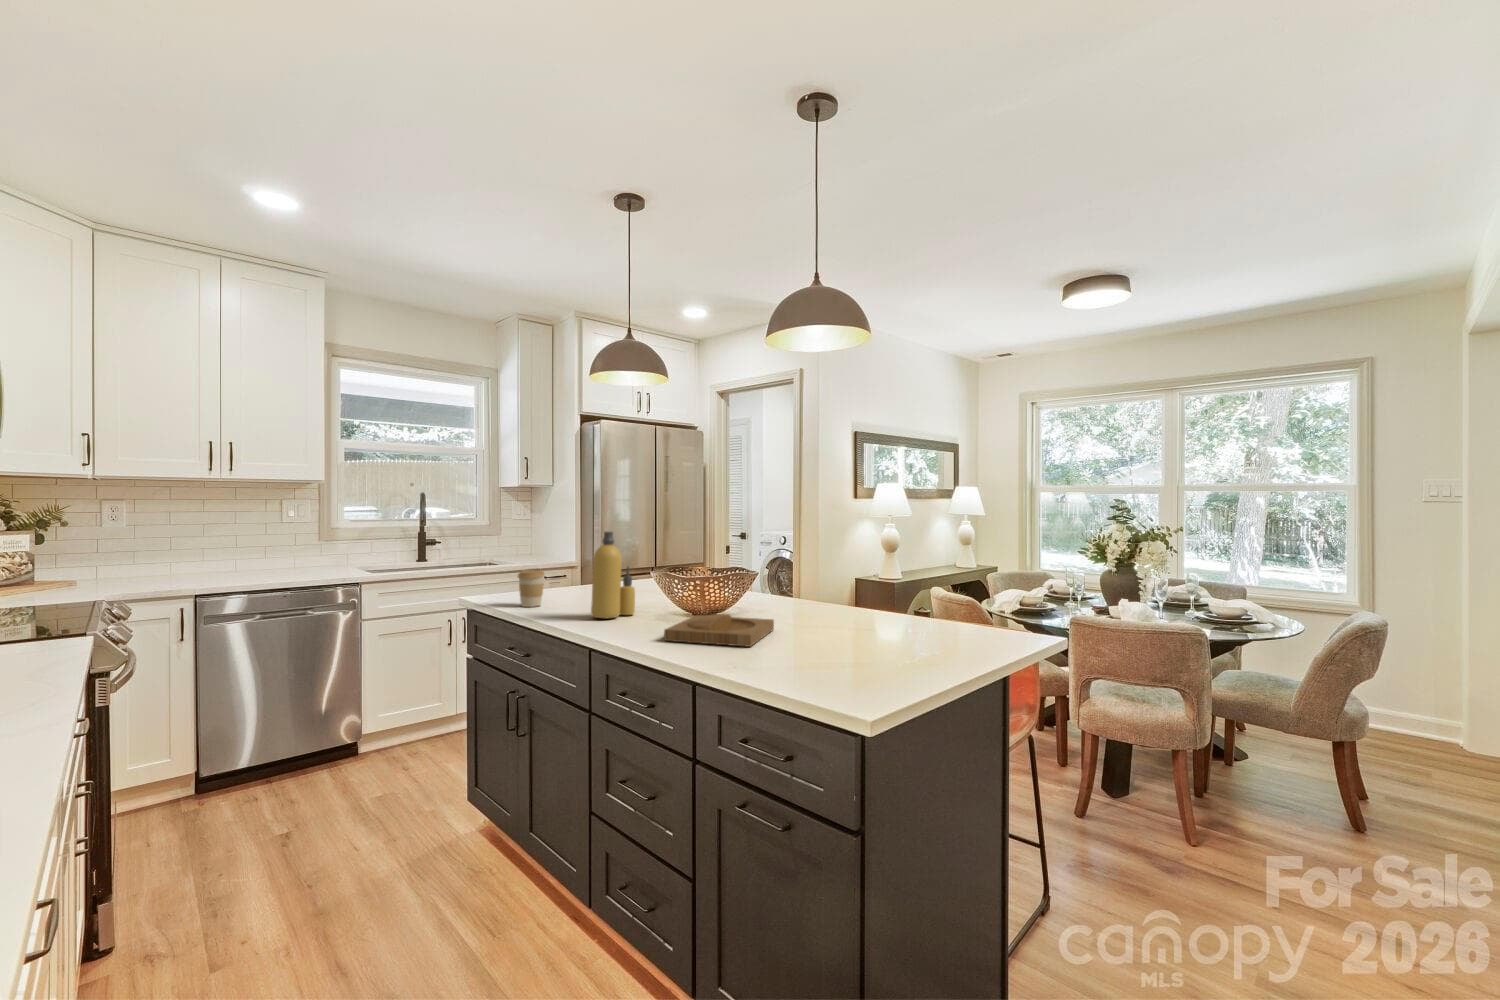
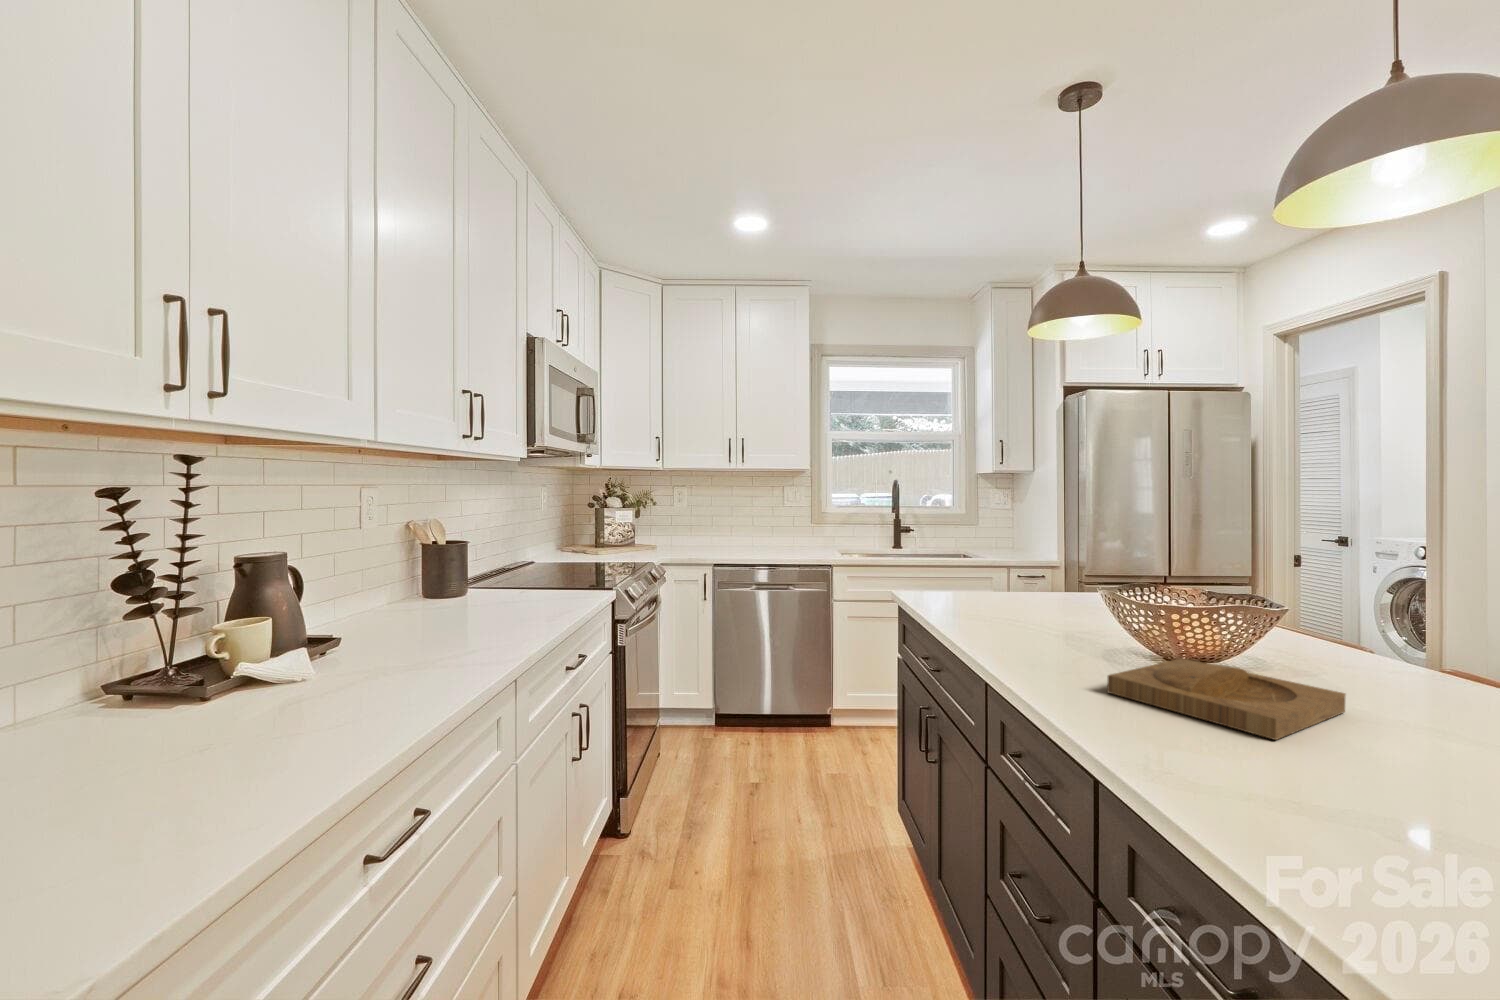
bottle: present [591,532,635,619] -> none [1021,523,1088,640]
coffee cup: present [518,569,544,607] -> none [944,564,977,610]

